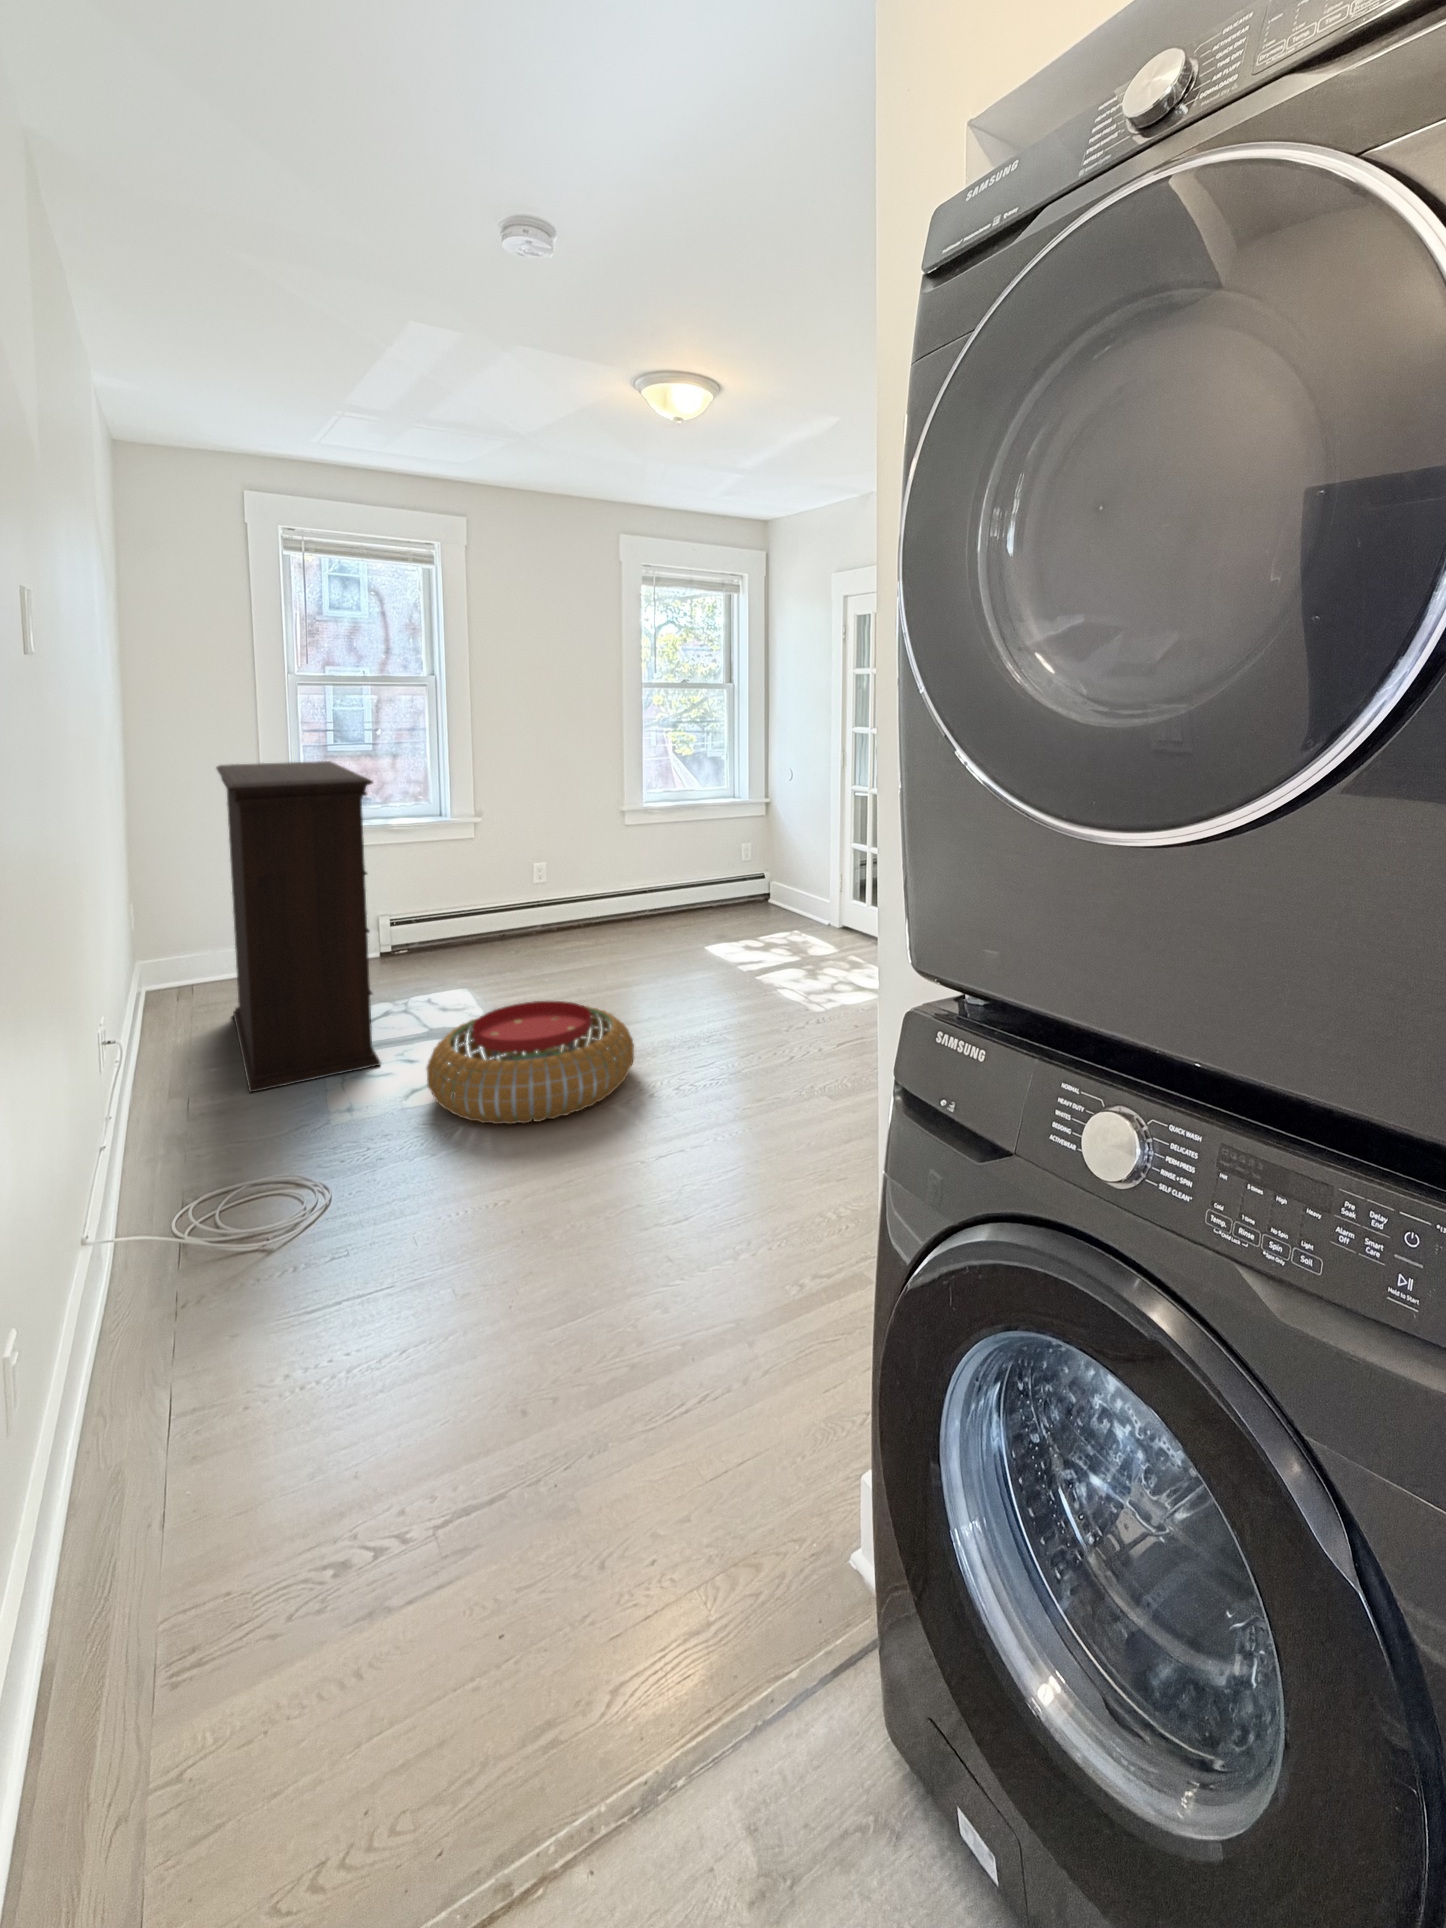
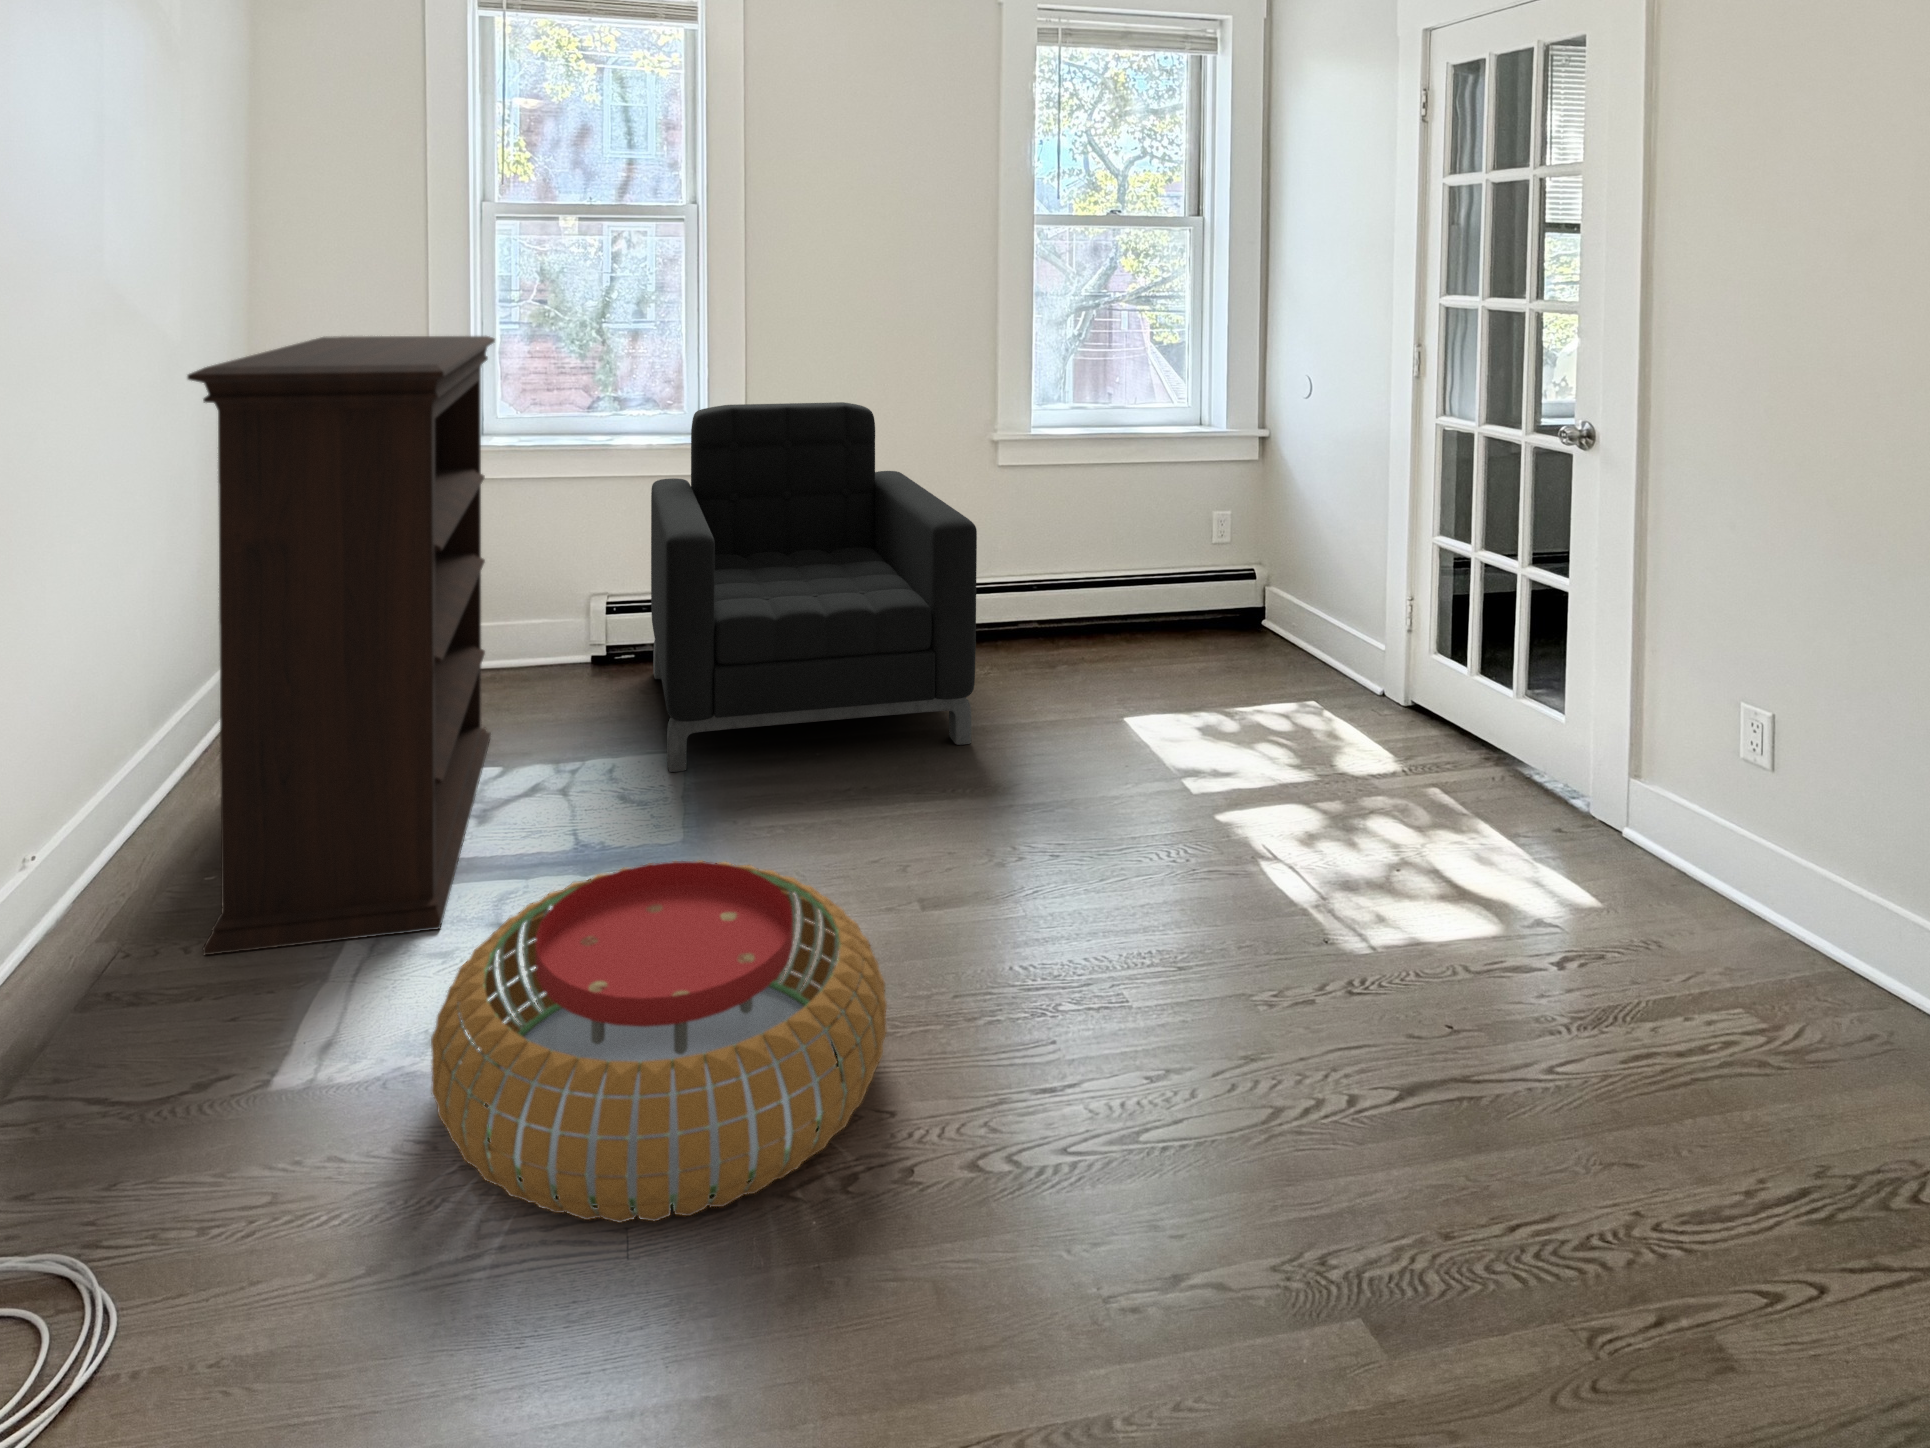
armchair: none [419,793,630,996] -> present [651,402,977,772]

